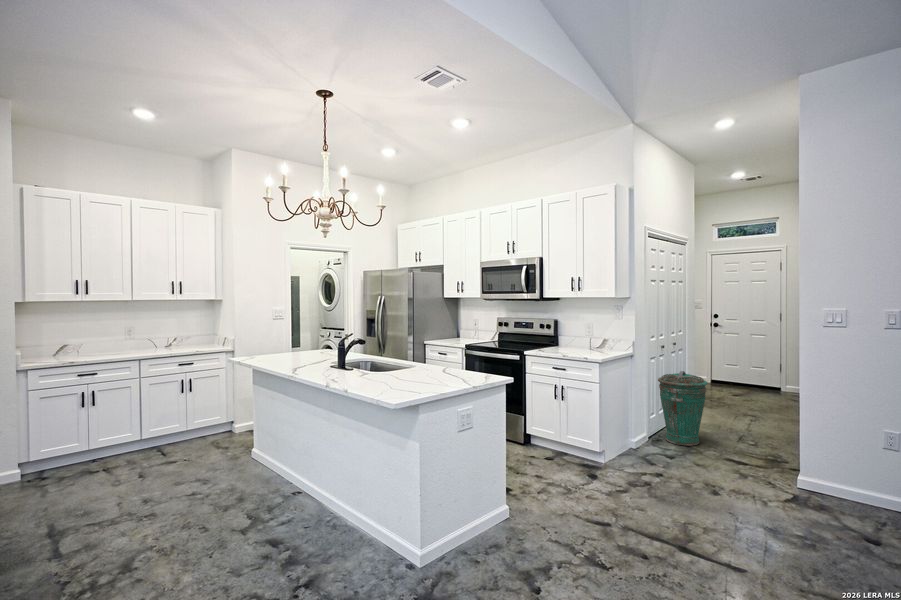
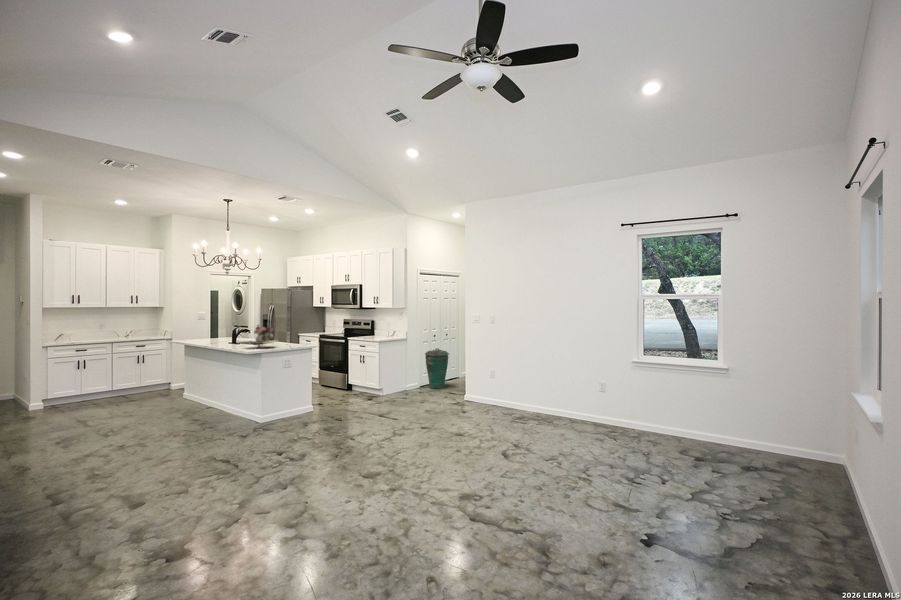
flower arrangement: none [382,328,445,384] -> present [249,324,278,347]

